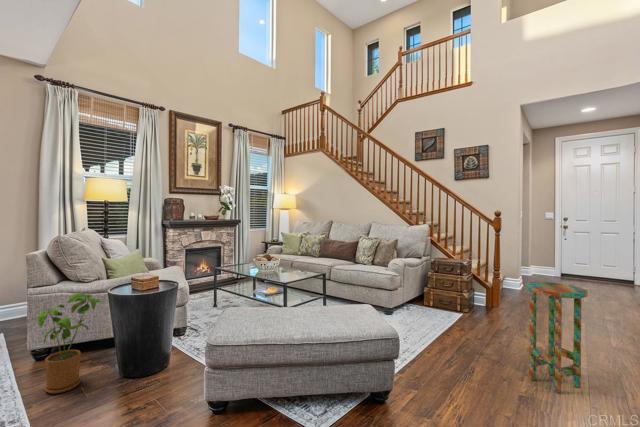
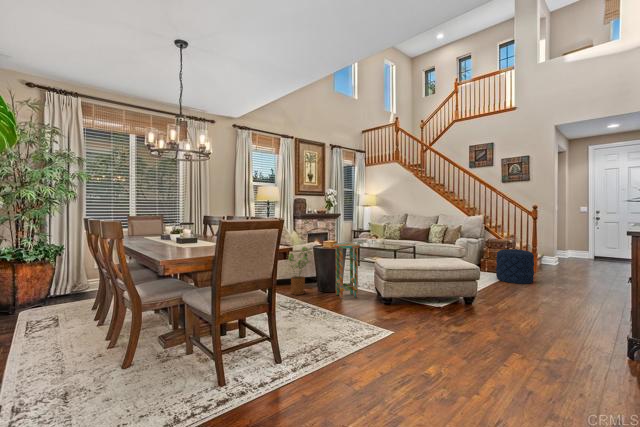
pouf: none [443,278,498,335] -> present [496,249,534,284]
side table: present [526,282,588,393] -> present [333,243,360,299]

